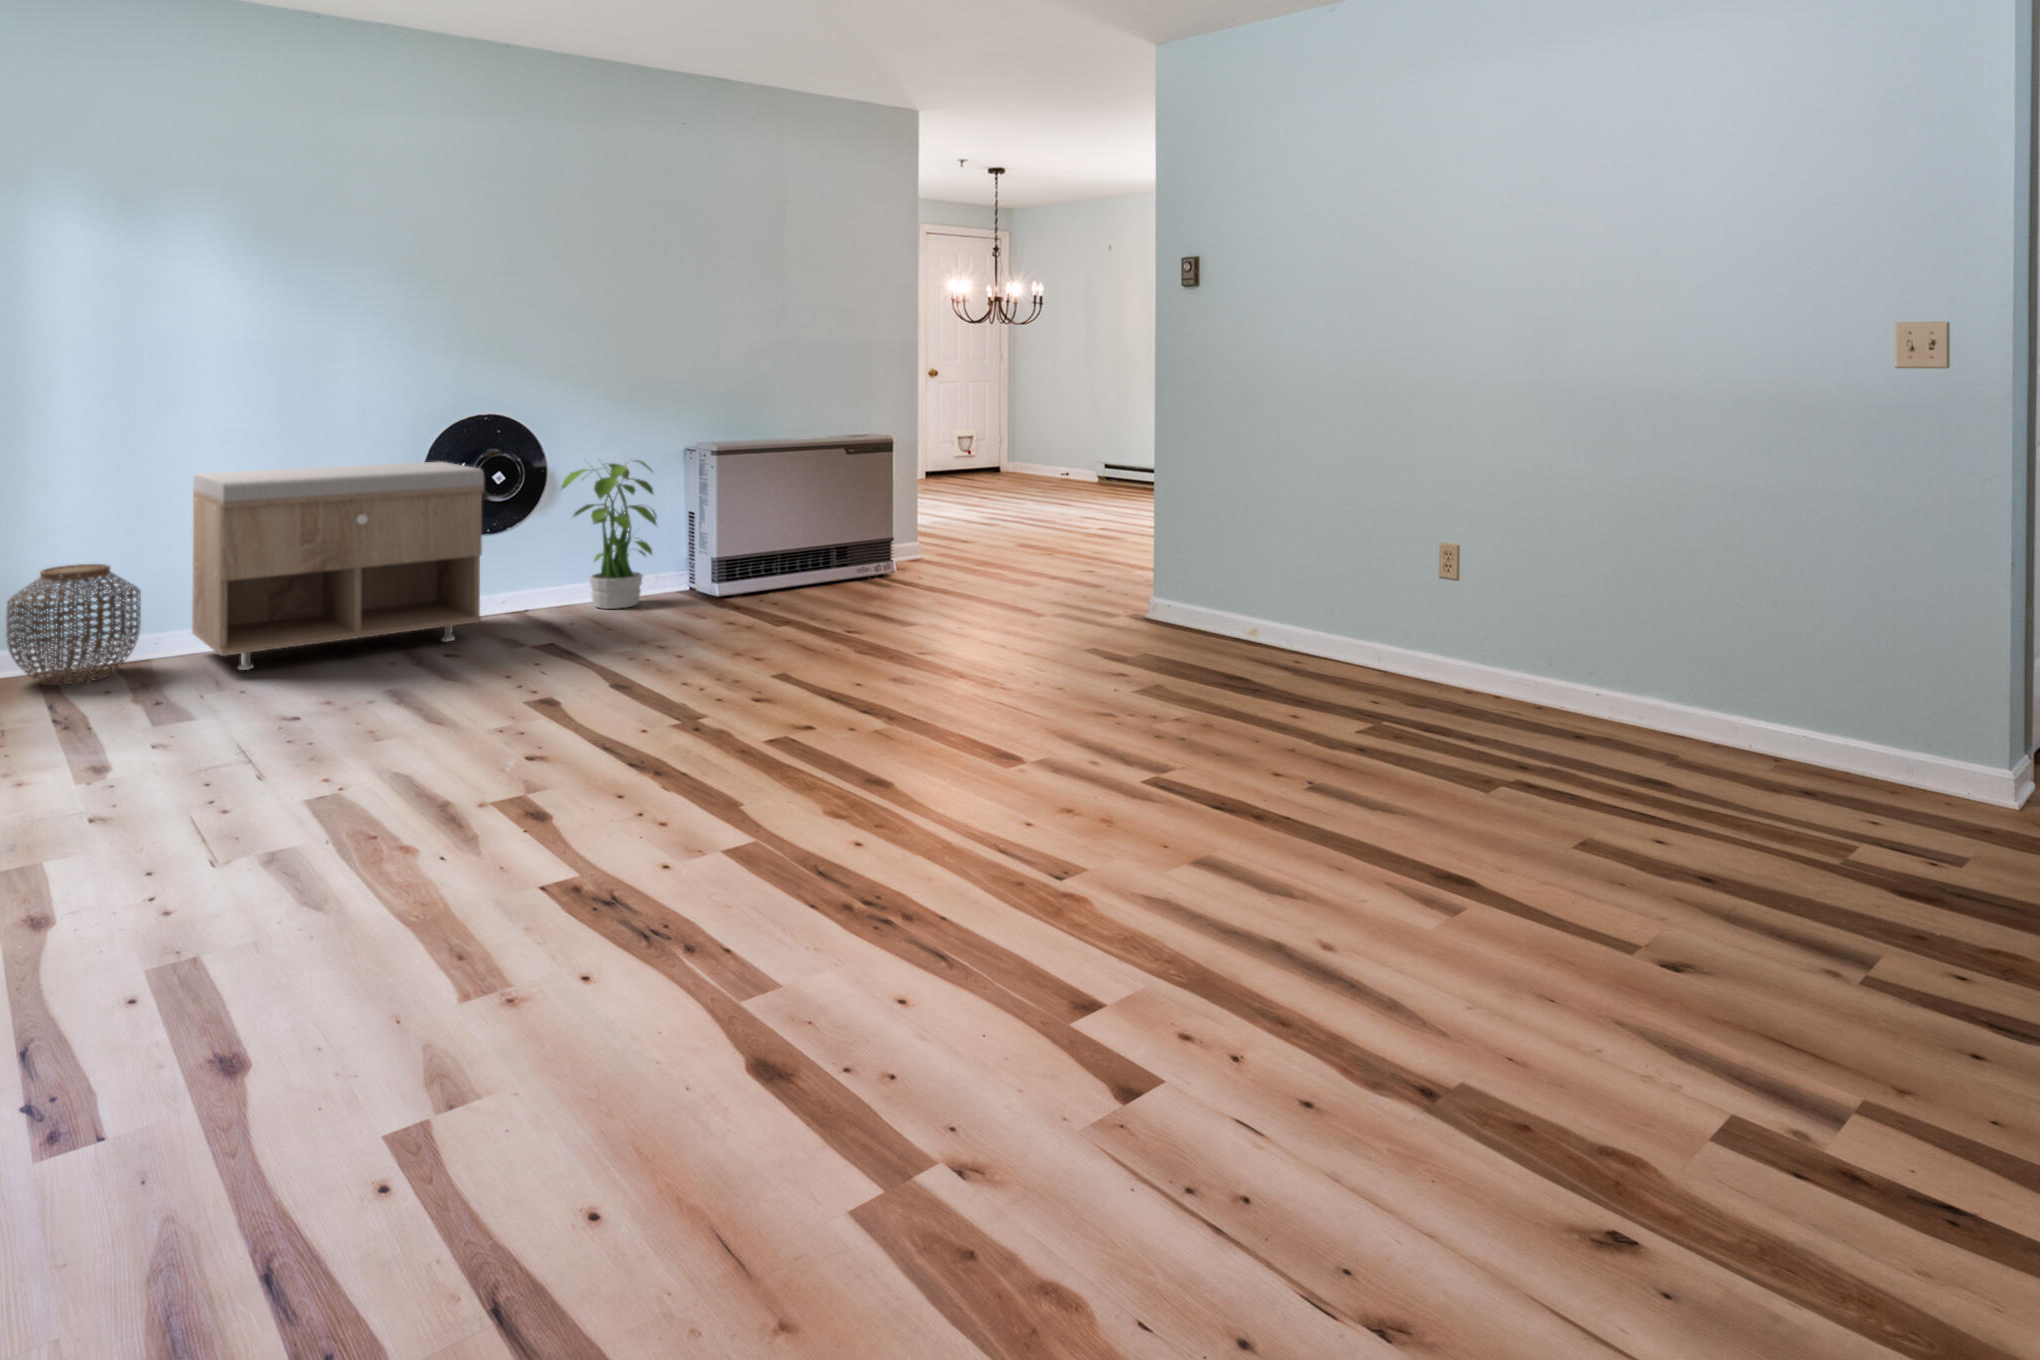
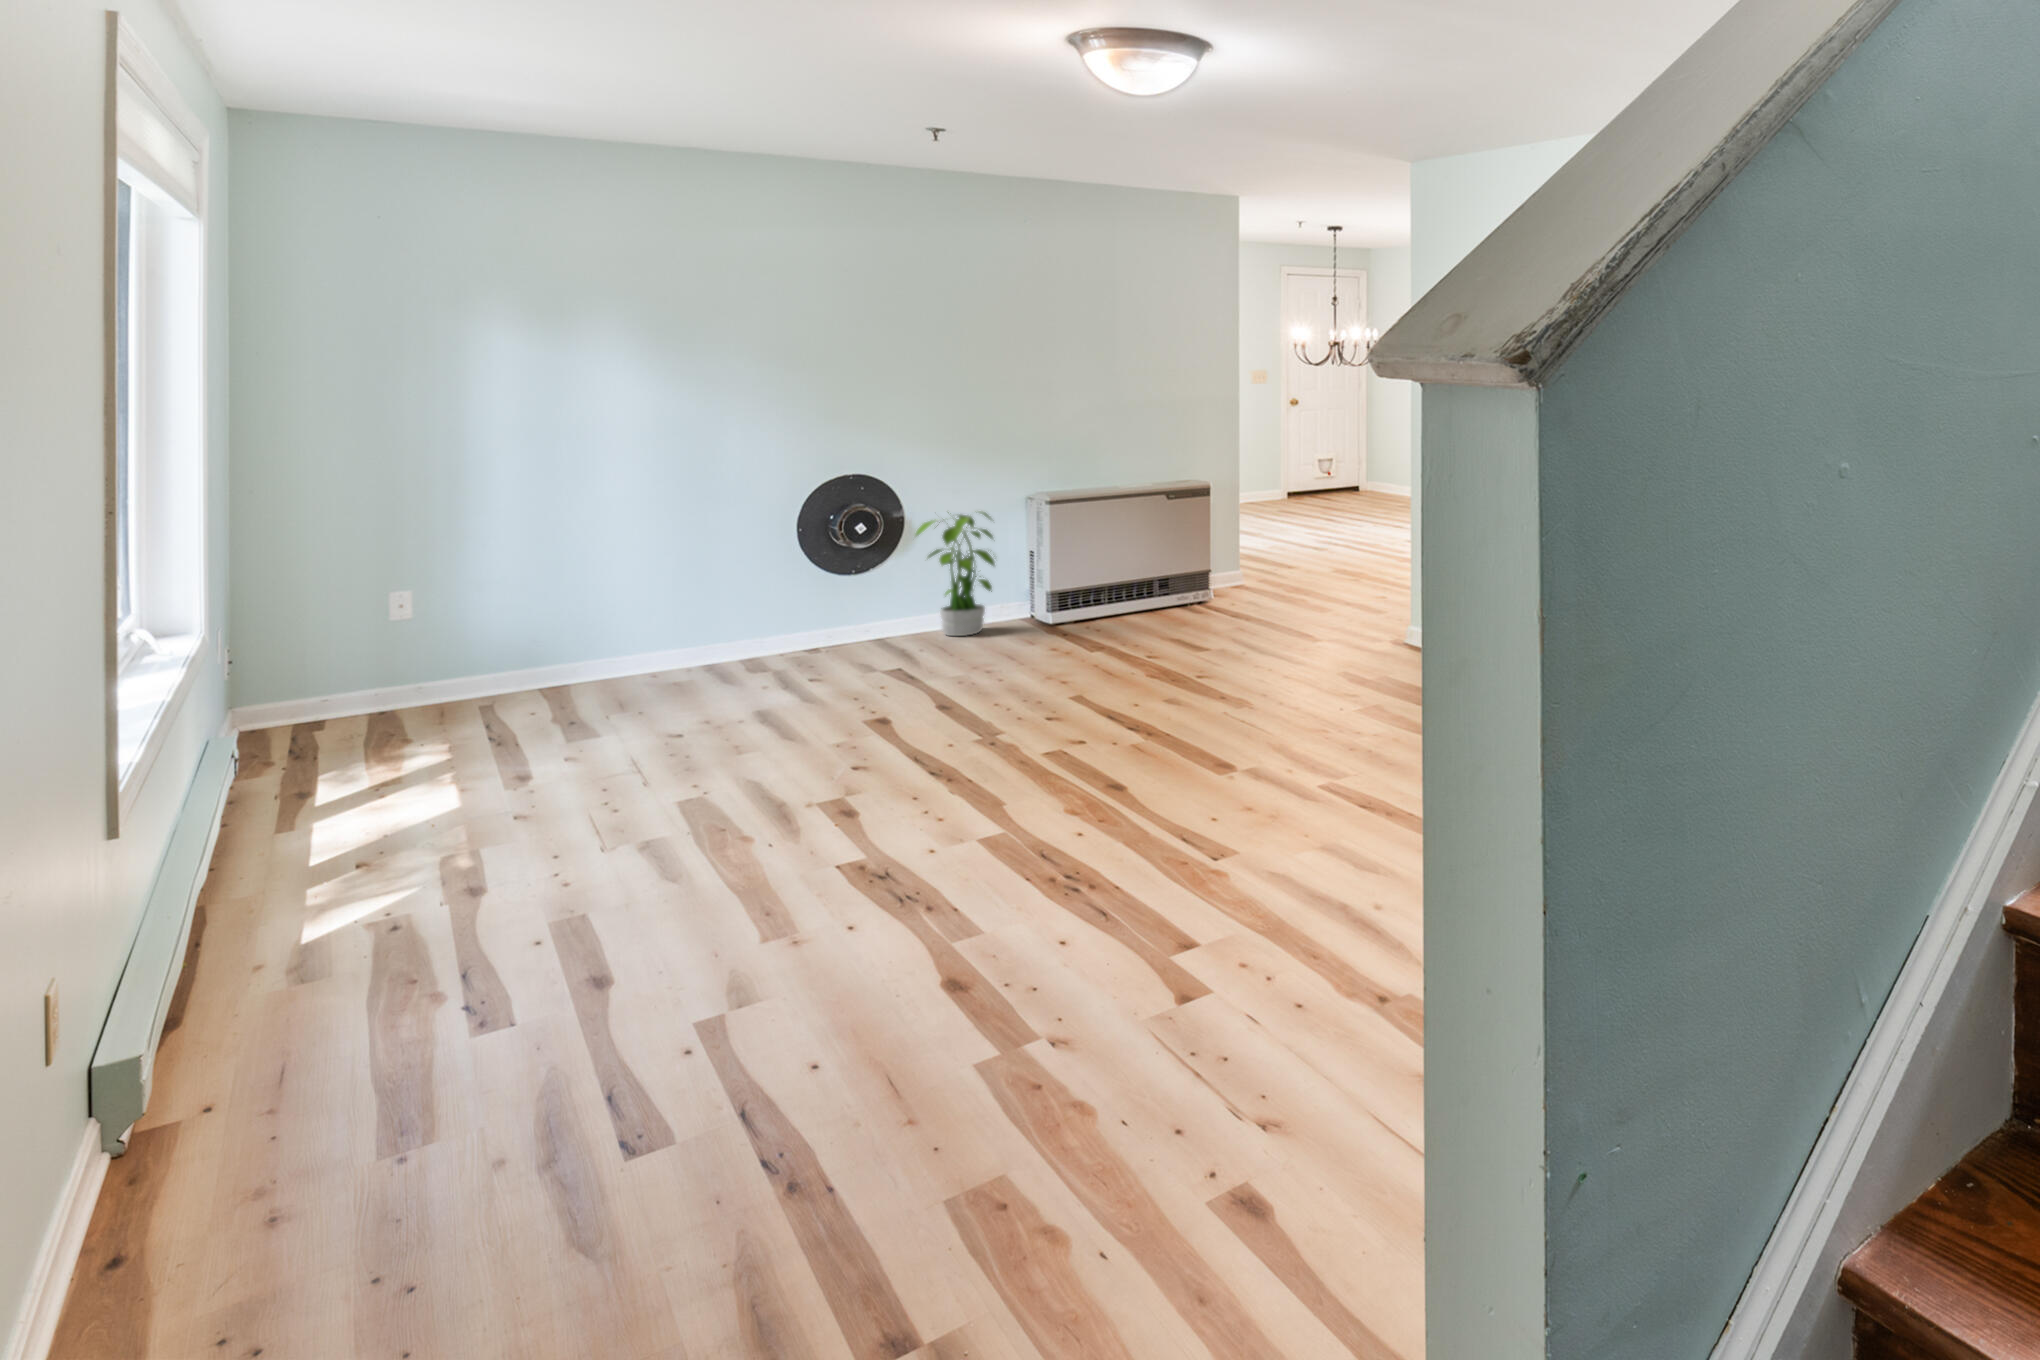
storage bench: present [192,462,484,670] -> none [604,517,844,694]
woven basket: present [6,564,141,685] -> none [453,609,561,707]

